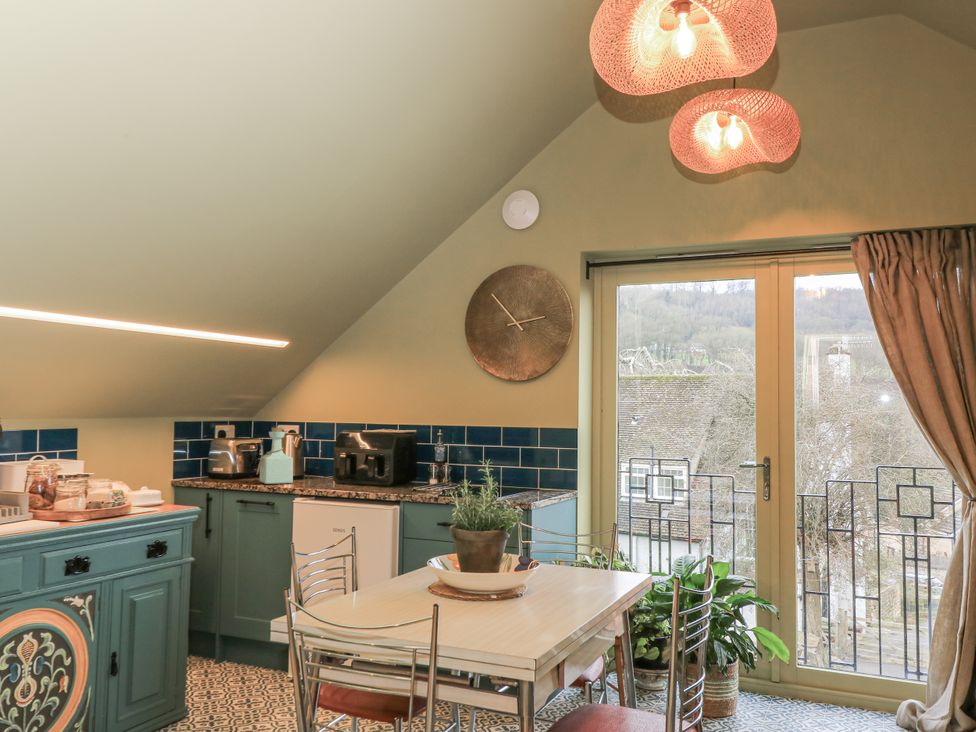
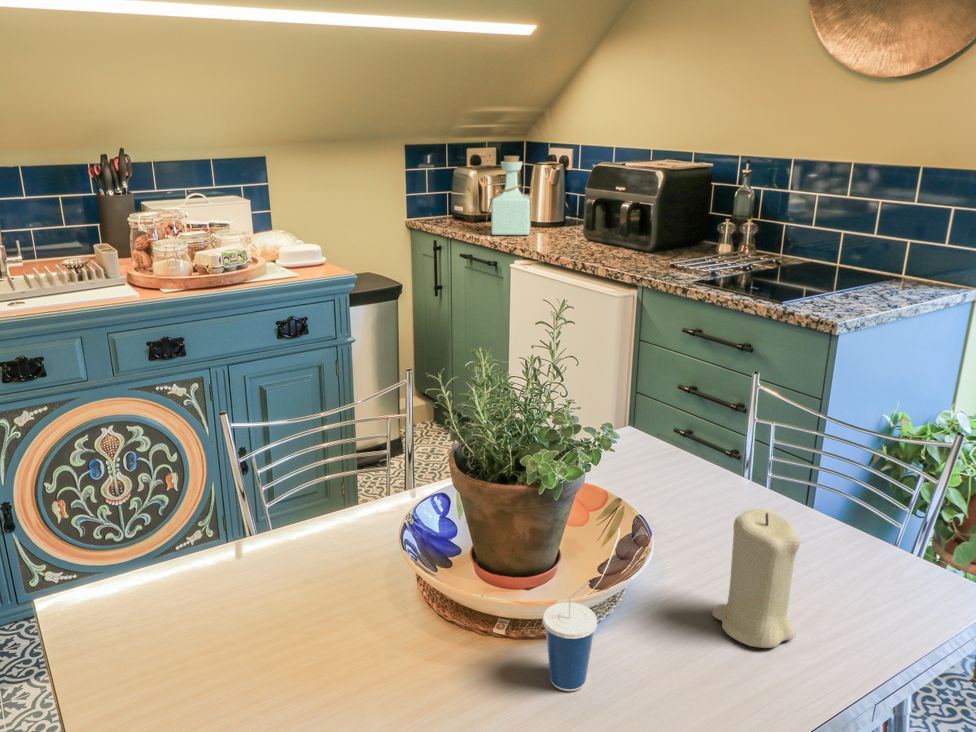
candle: none [559,536,592,589] -> present [712,508,800,648]
cup: none [519,556,540,604] -> present [543,582,597,691]

